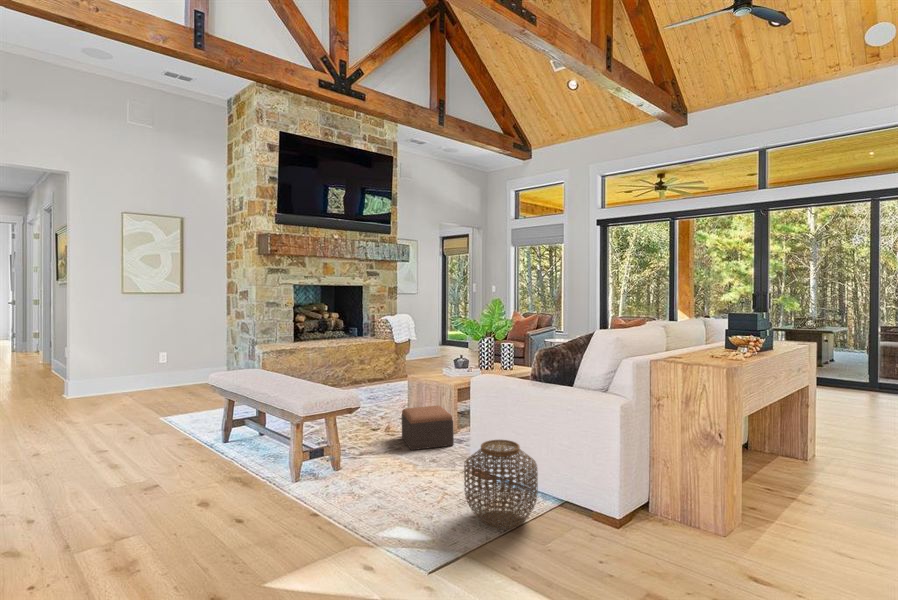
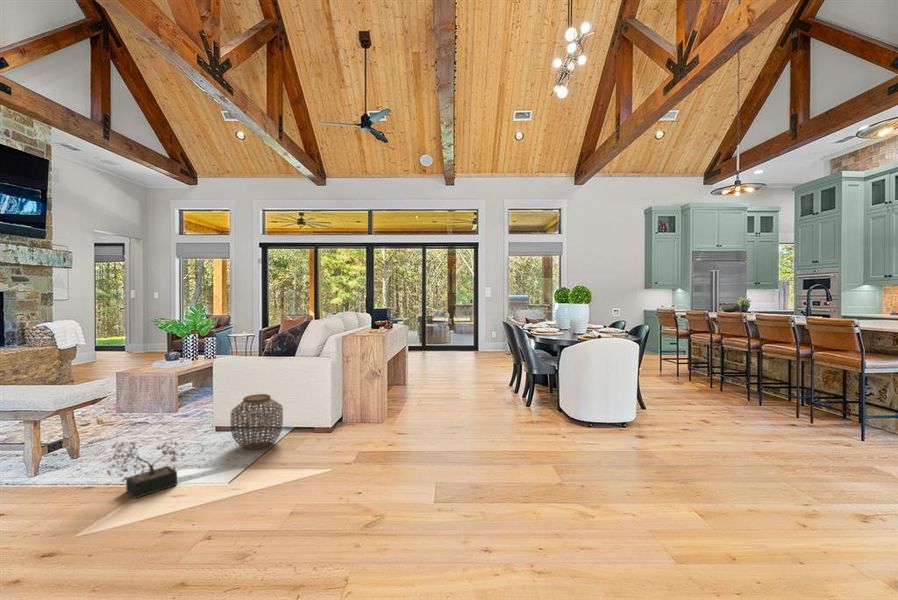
footstool: present [401,406,454,450] -> none [126,392,184,429]
decorative plant: none [295,479,384,563] -> present [107,442,185,498]

